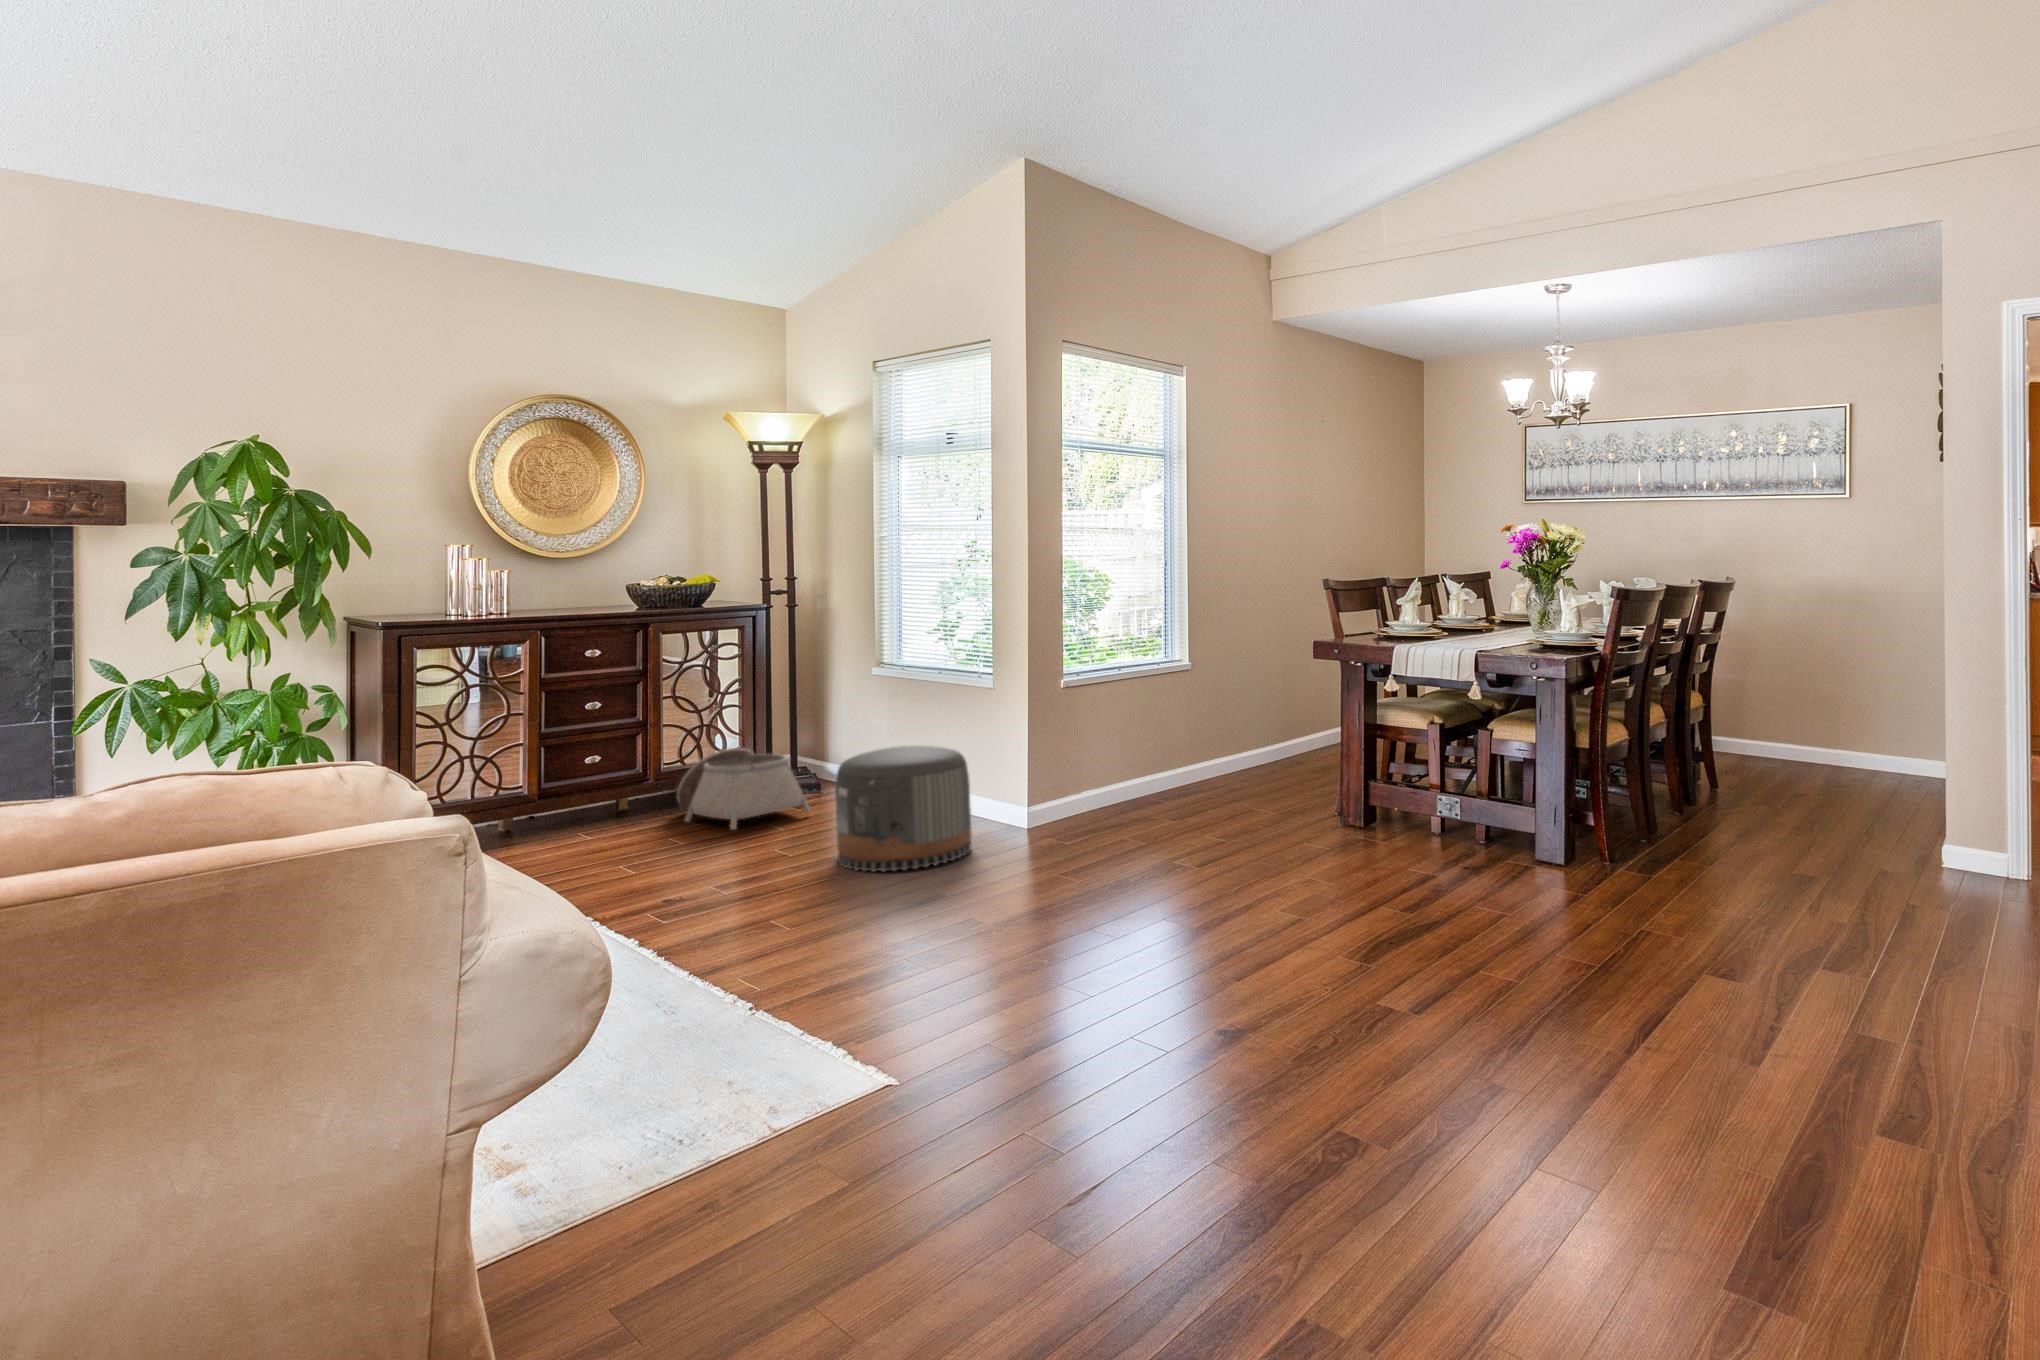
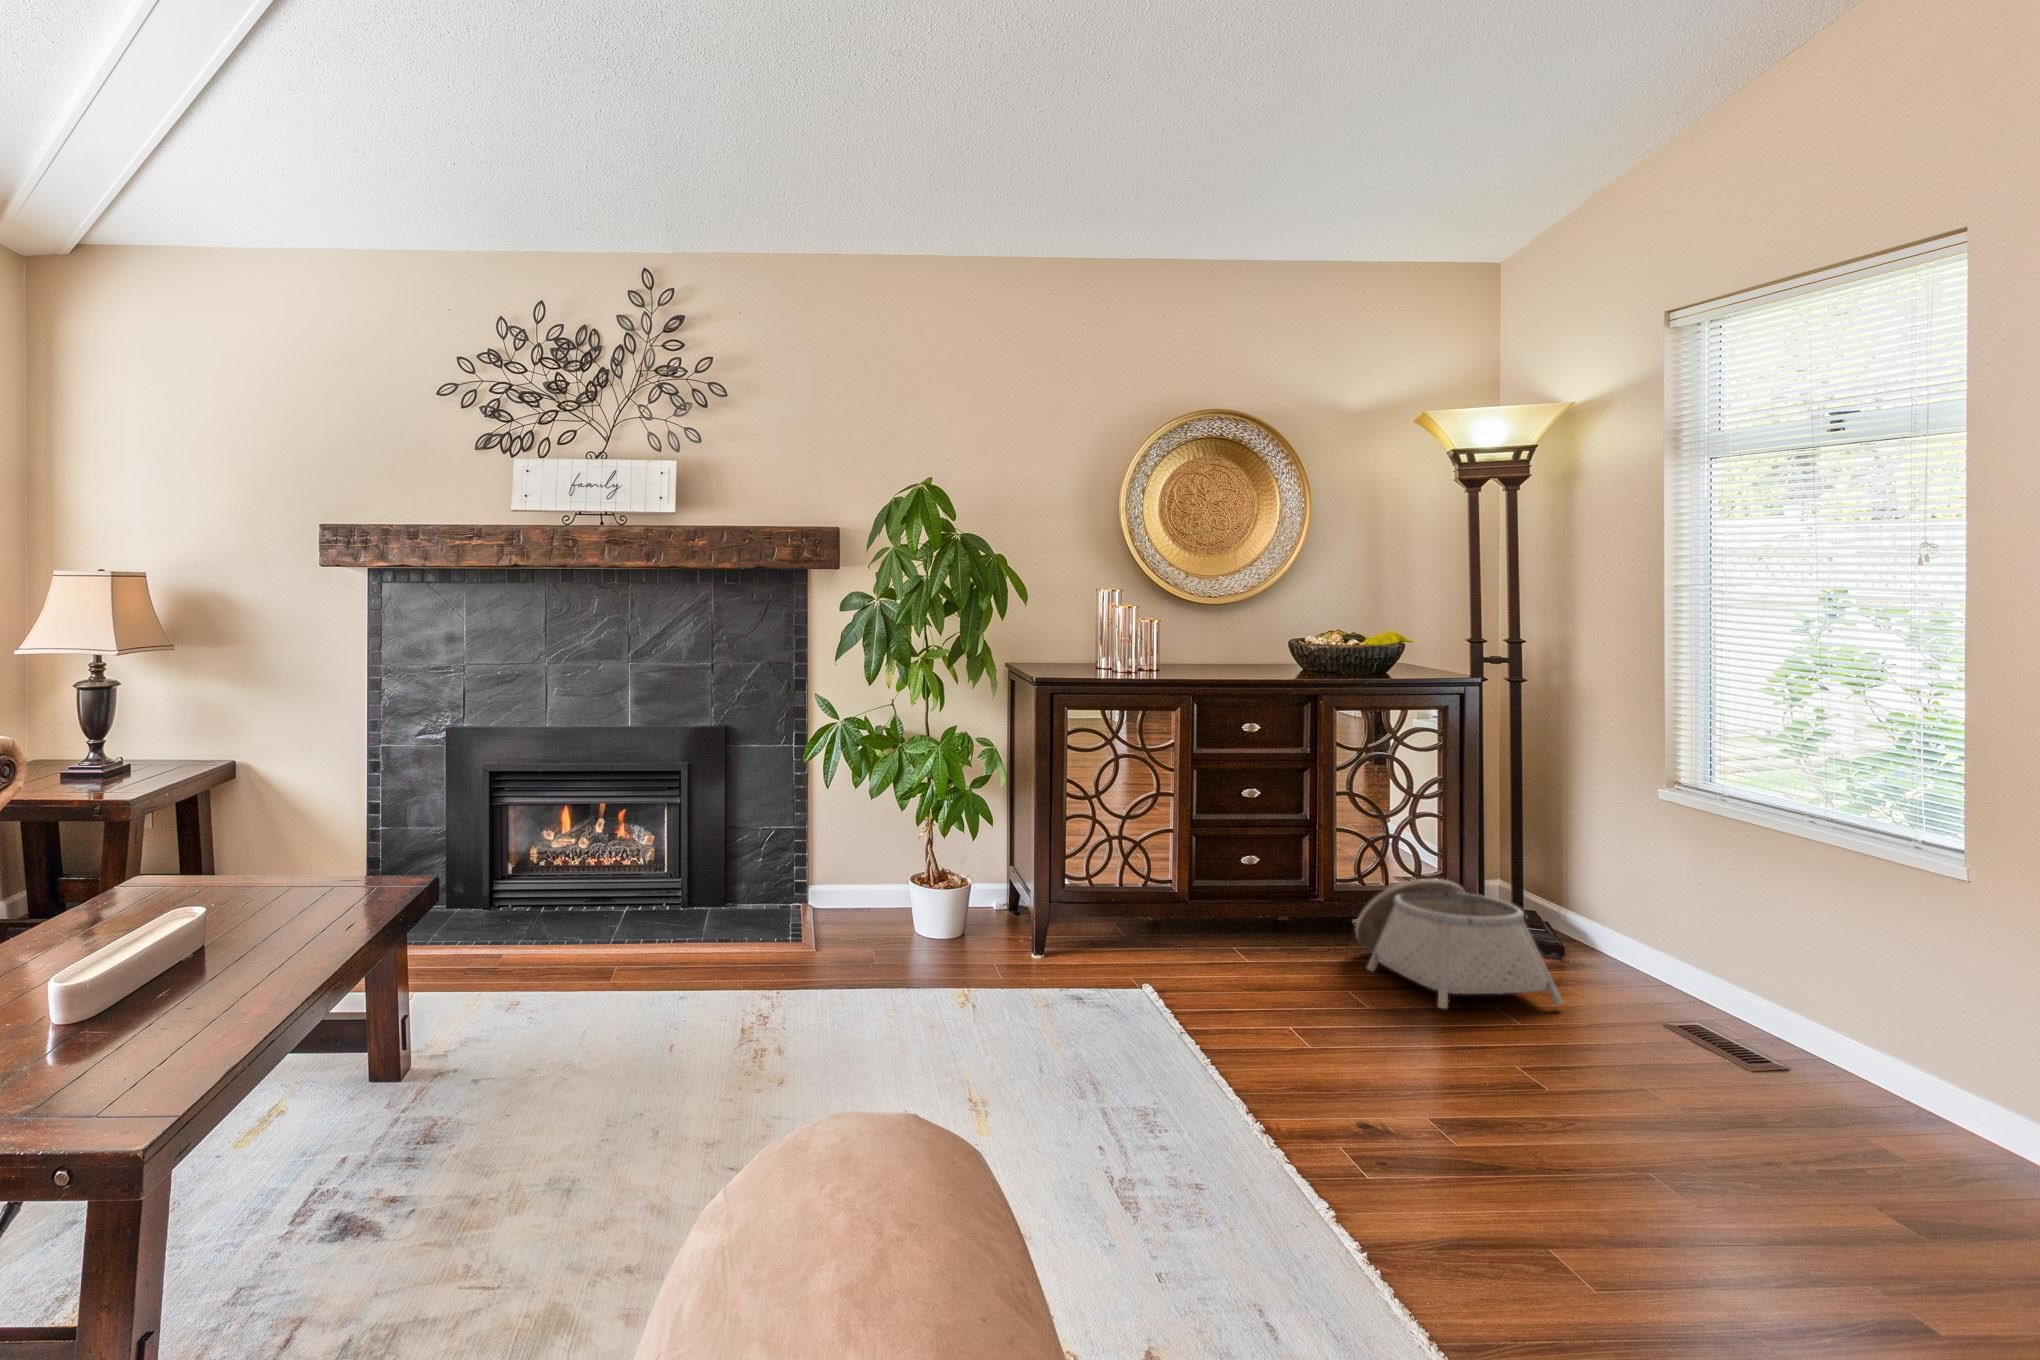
pouf: present [835,746,971,872] -> none [1642,956,1957,1231]

